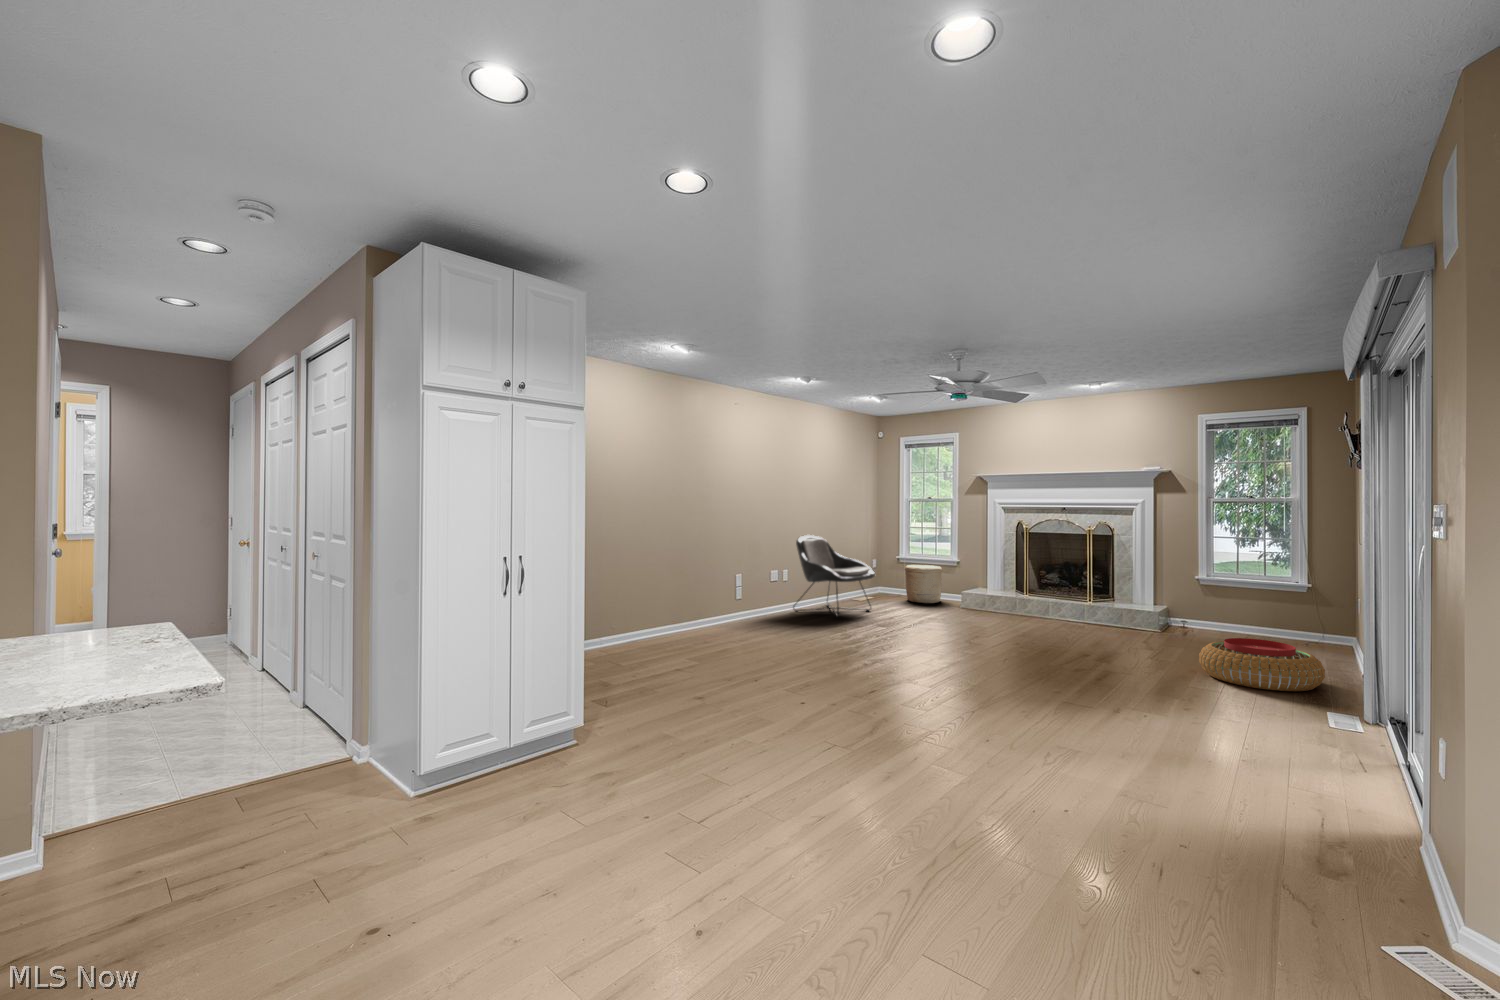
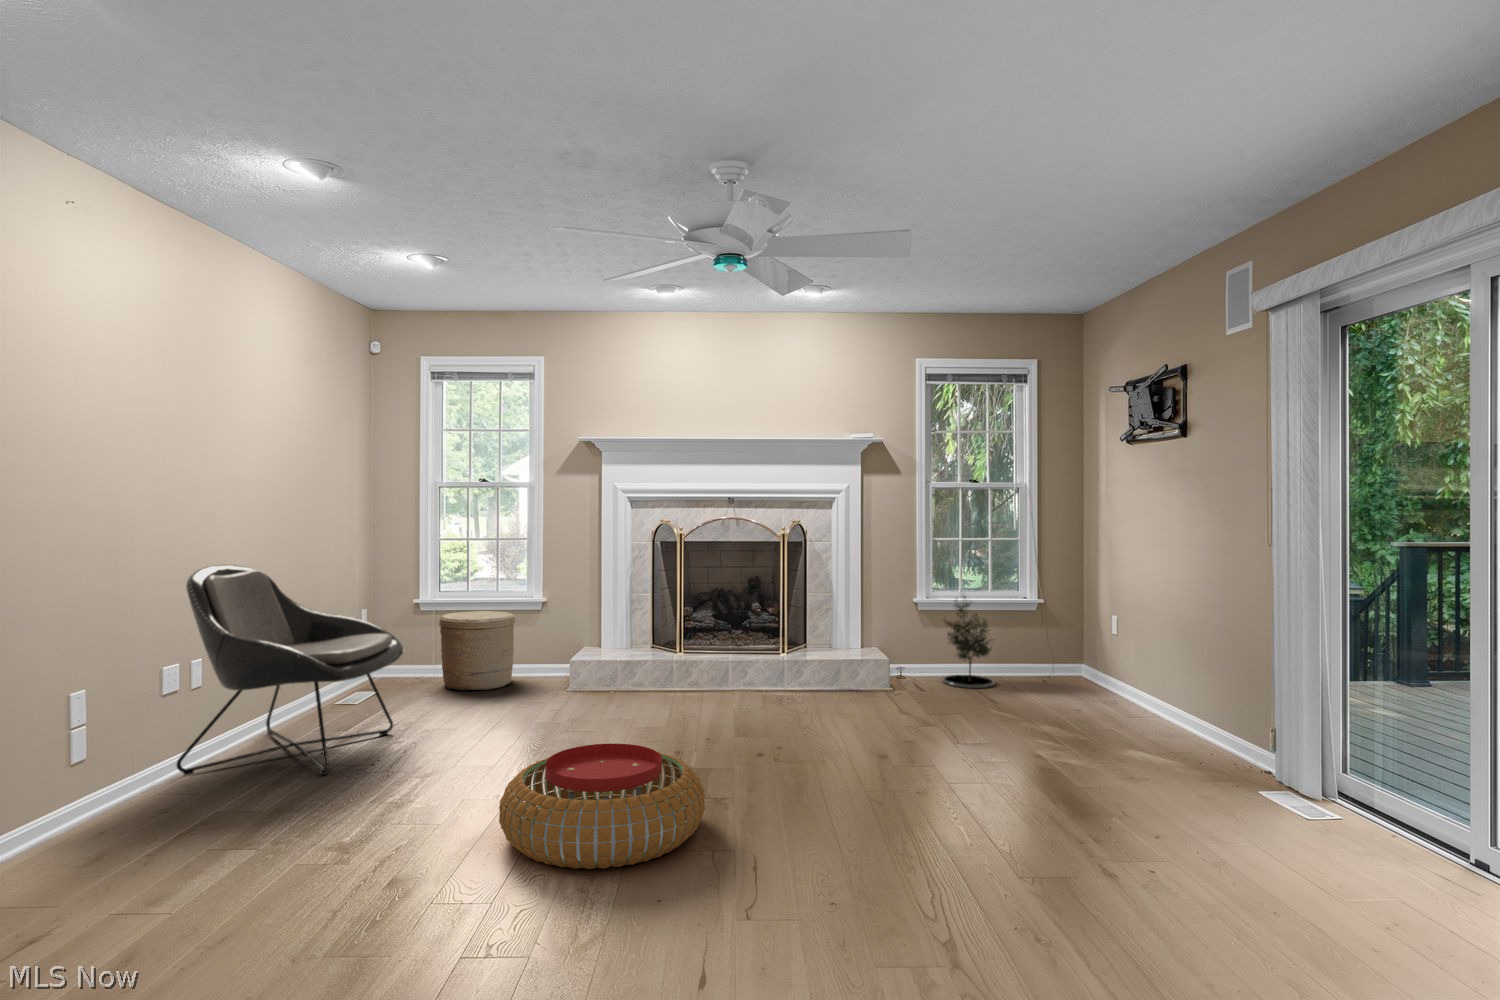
potted tree: none [1212,572,1261,640] -> present [942,595,995,688]
pouf: present [1199,638,1325,691] -> present [499,744,705,869]

